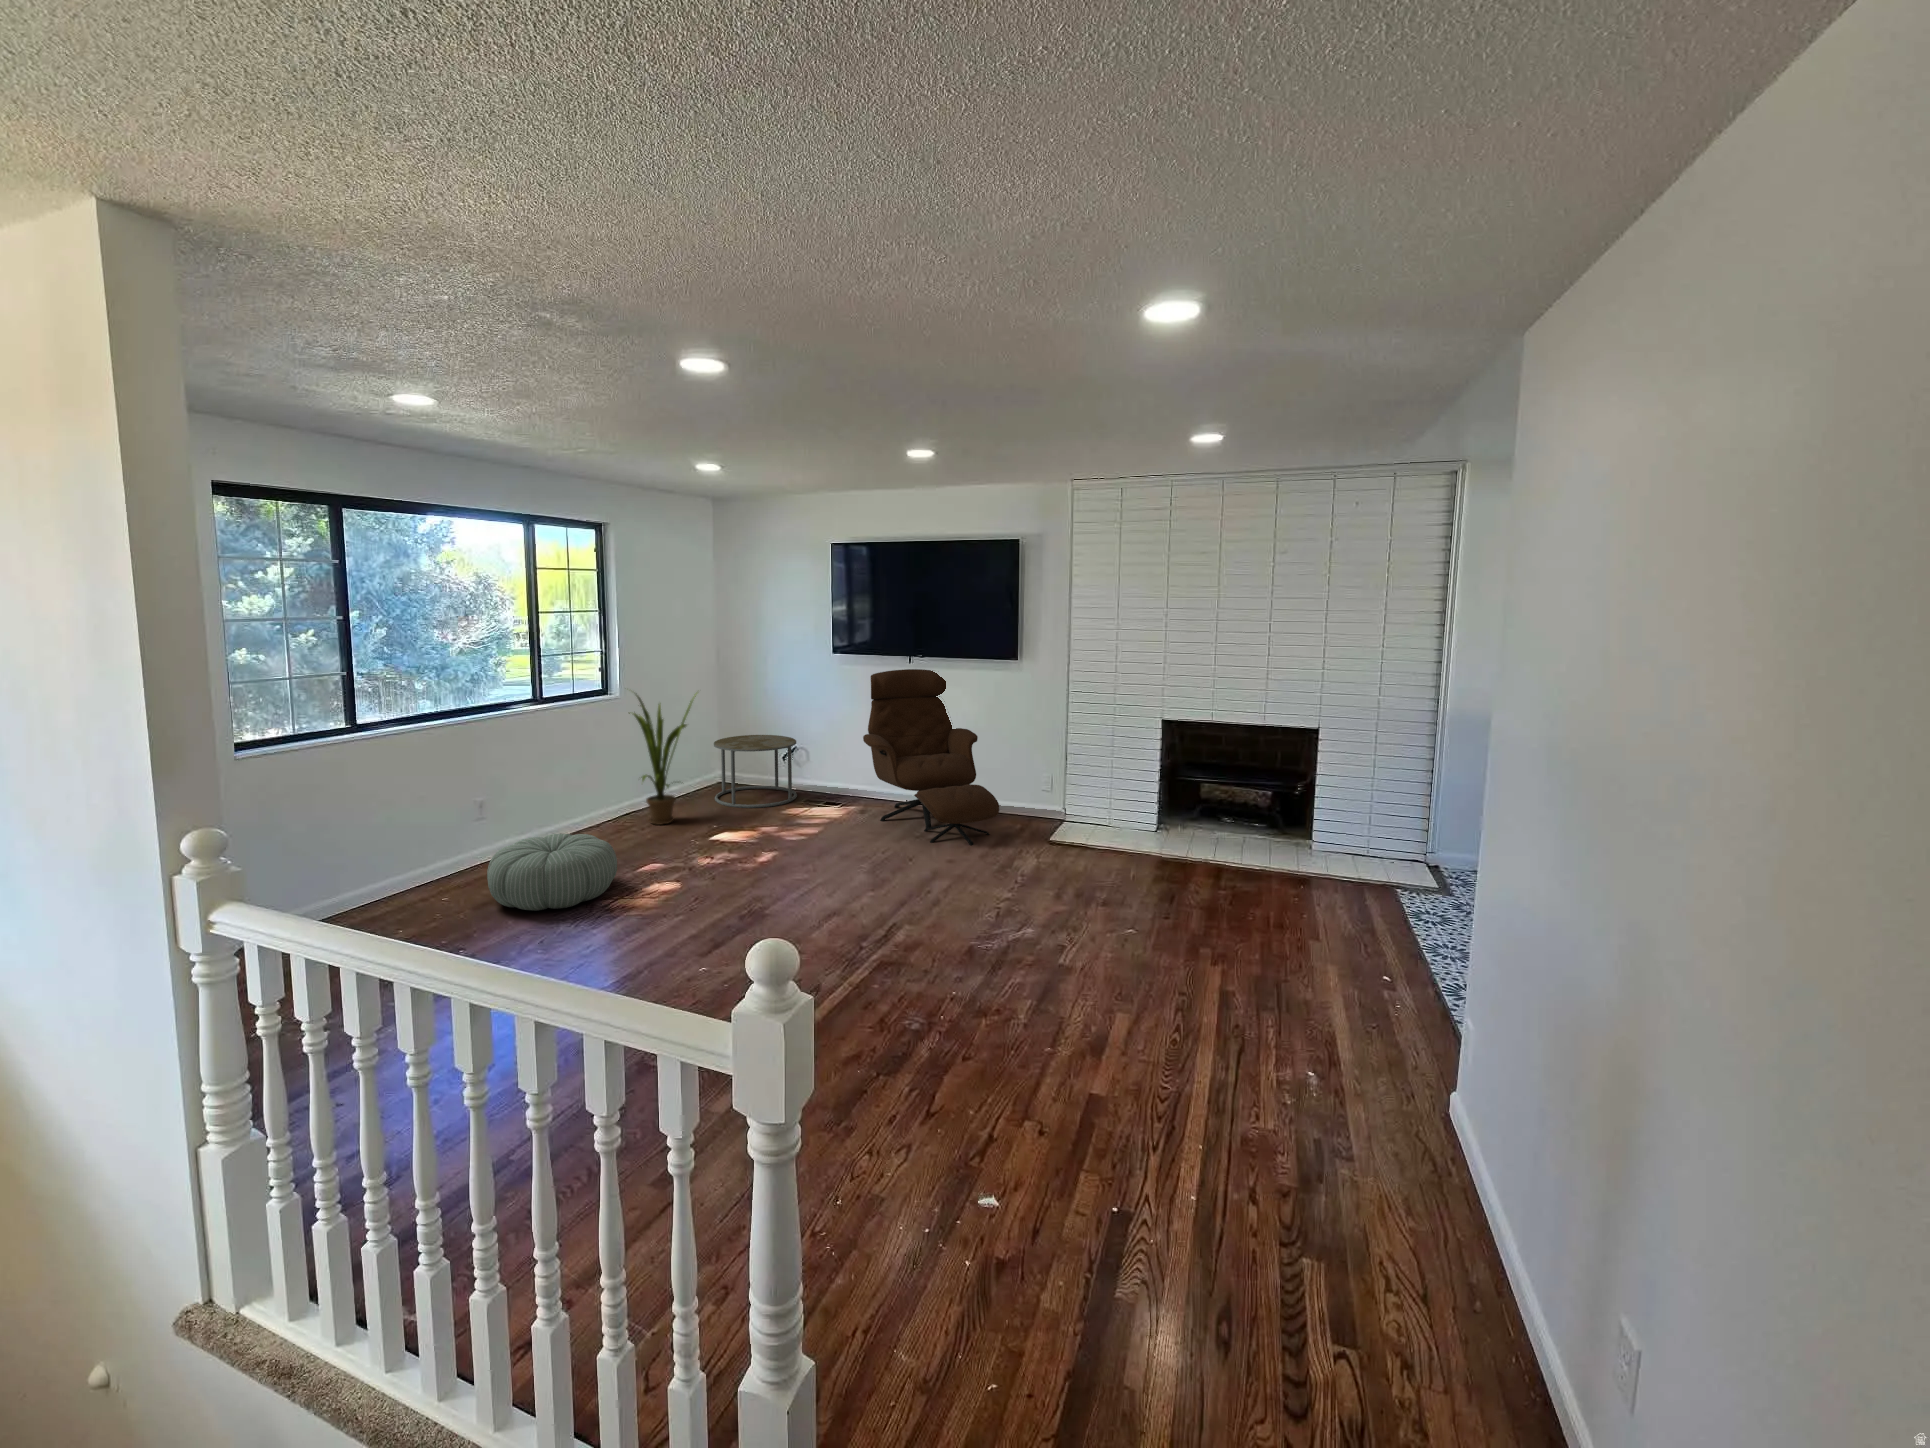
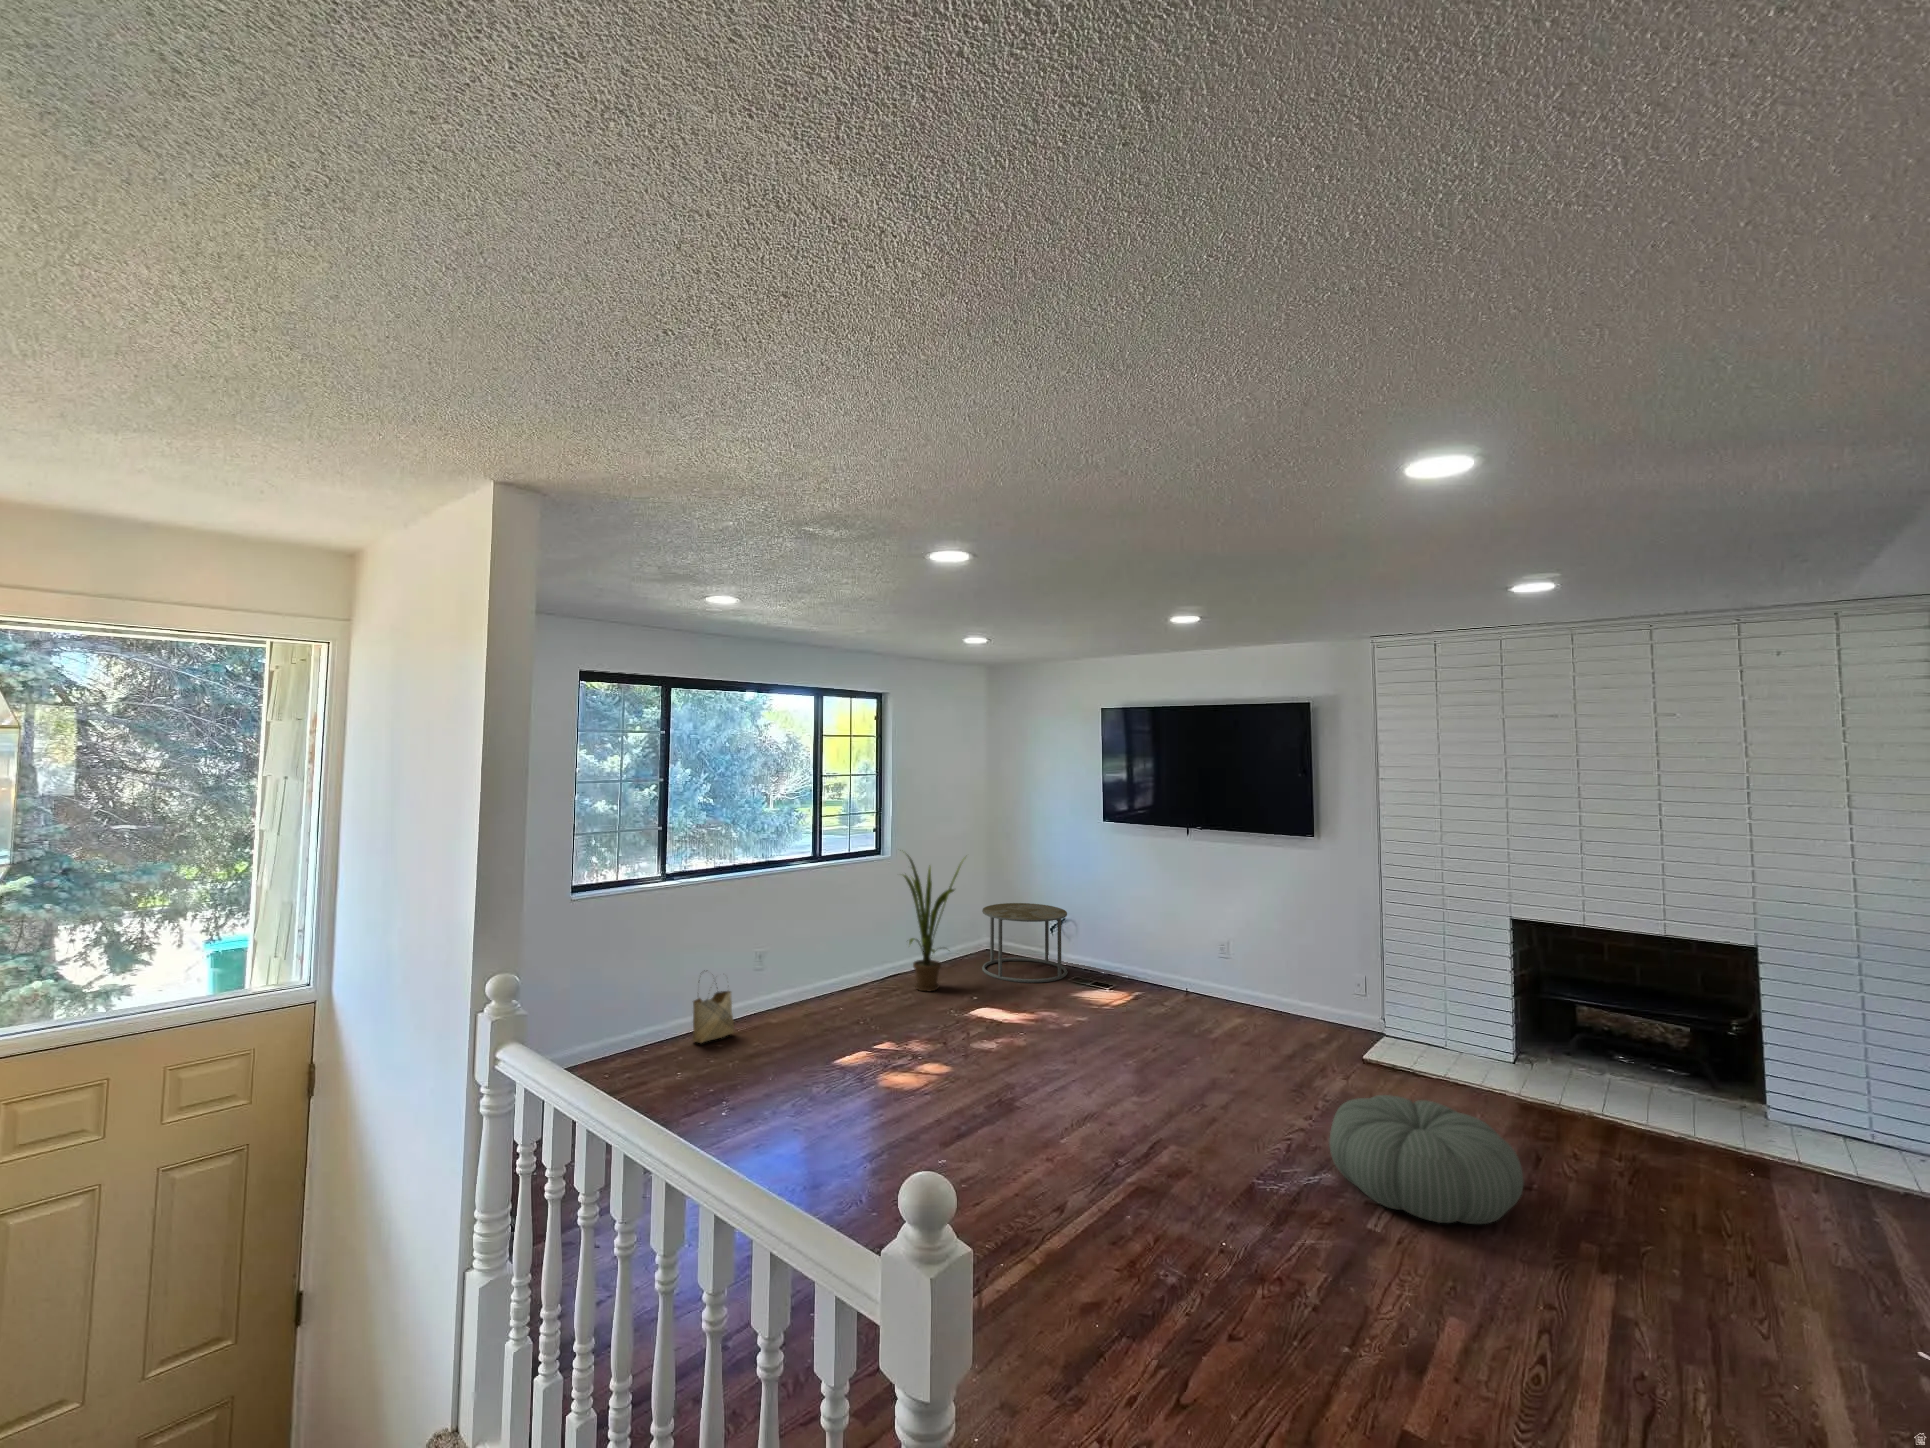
lounge chair: present [863,669,999,845] -> none [1138,843,1298,1054]
woven basket: none [405,824,457,899] -> present [692,988,734,1043]
pouf: present [487,834,617,911] -> present [1329,1095,1524,1224]

